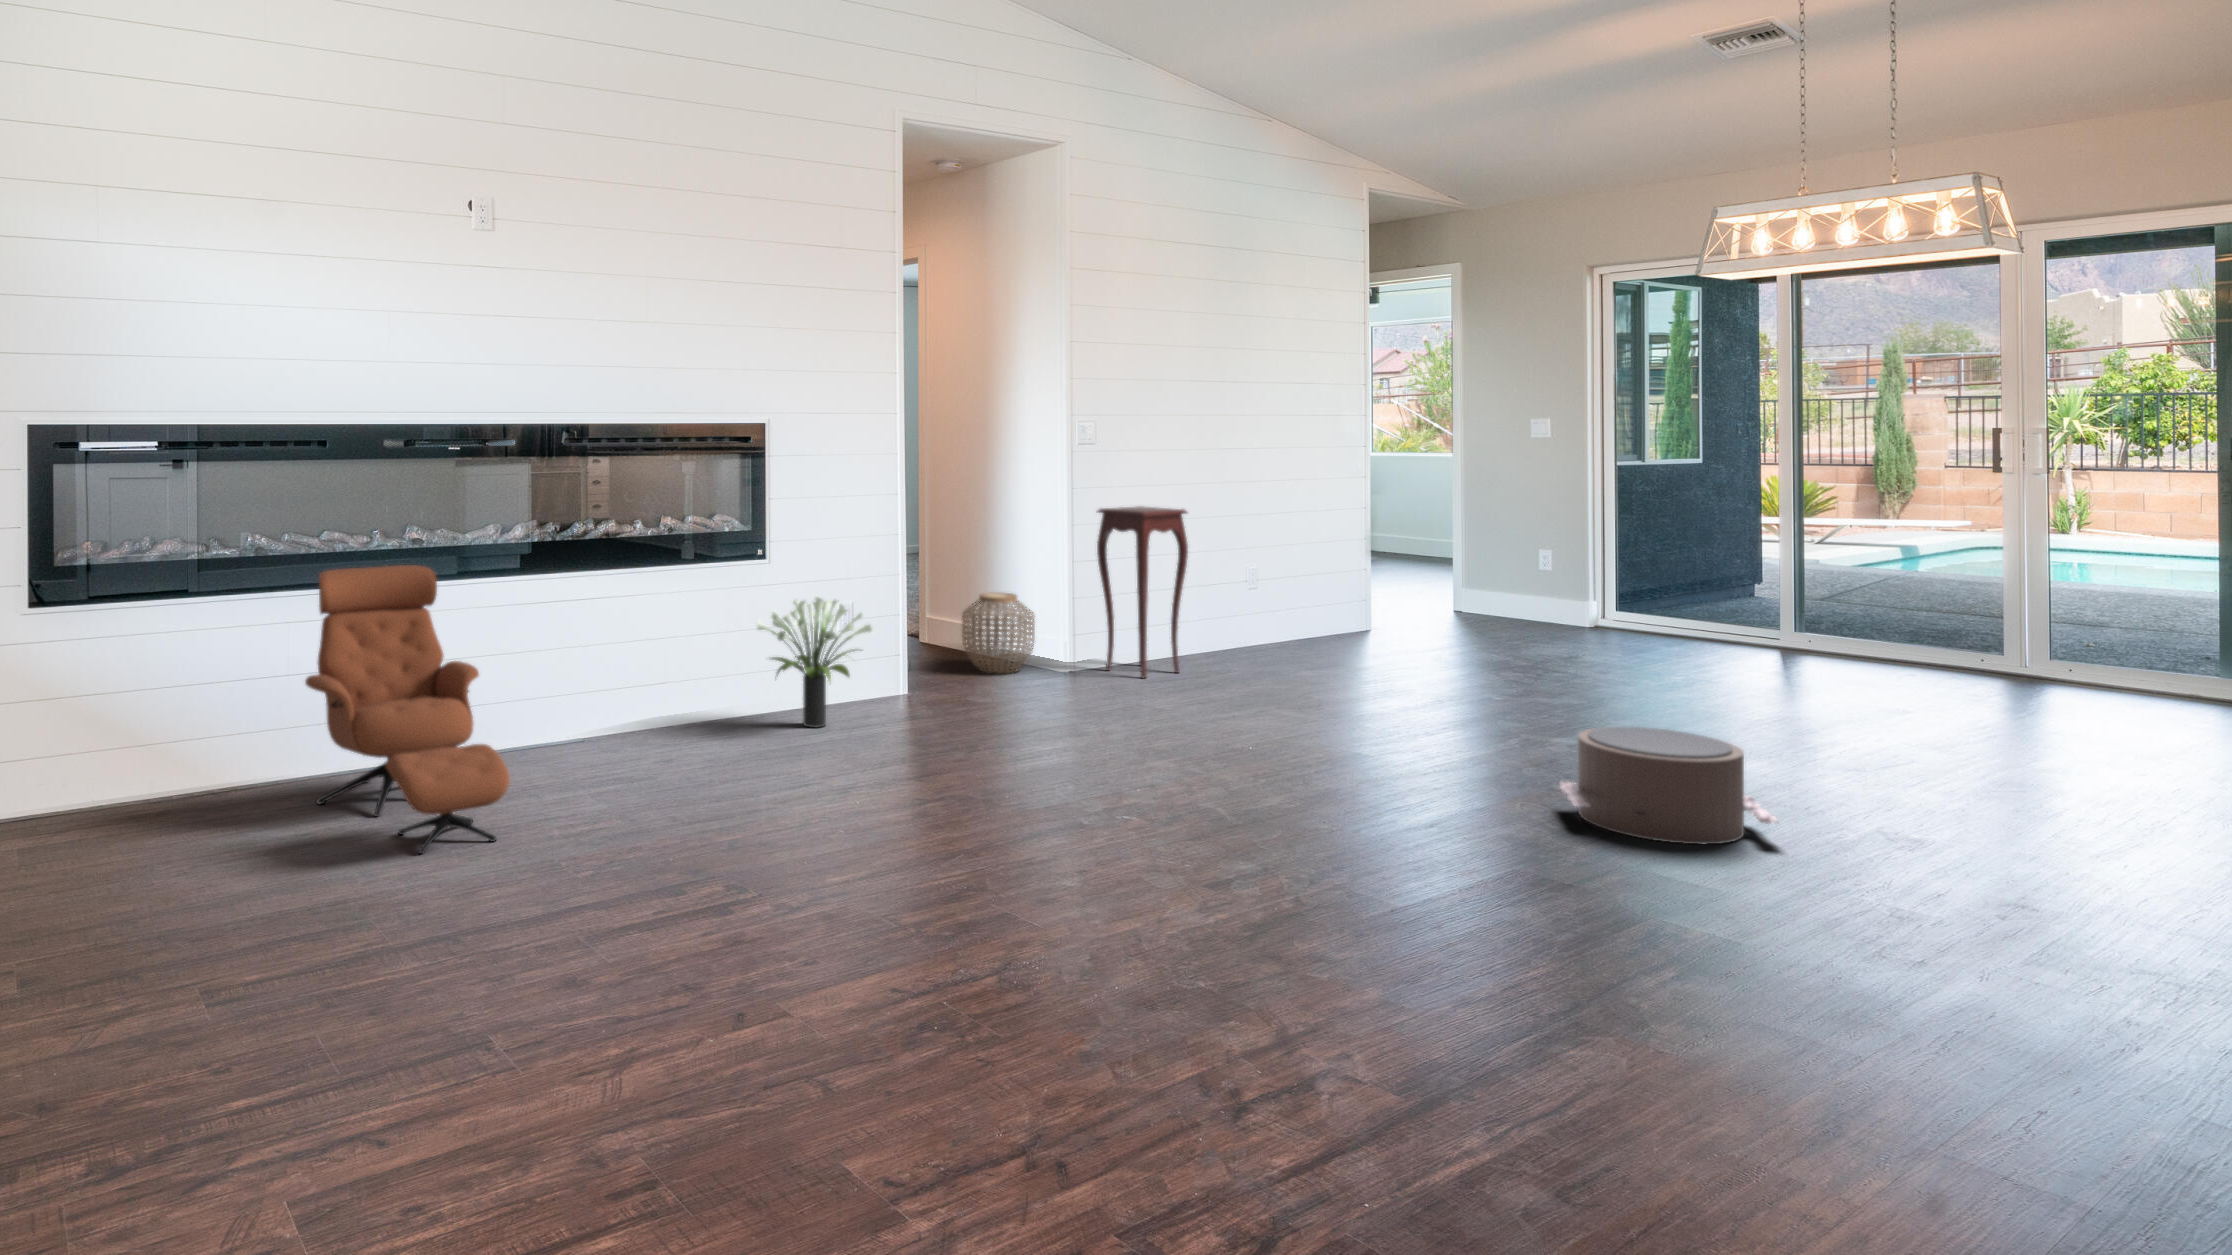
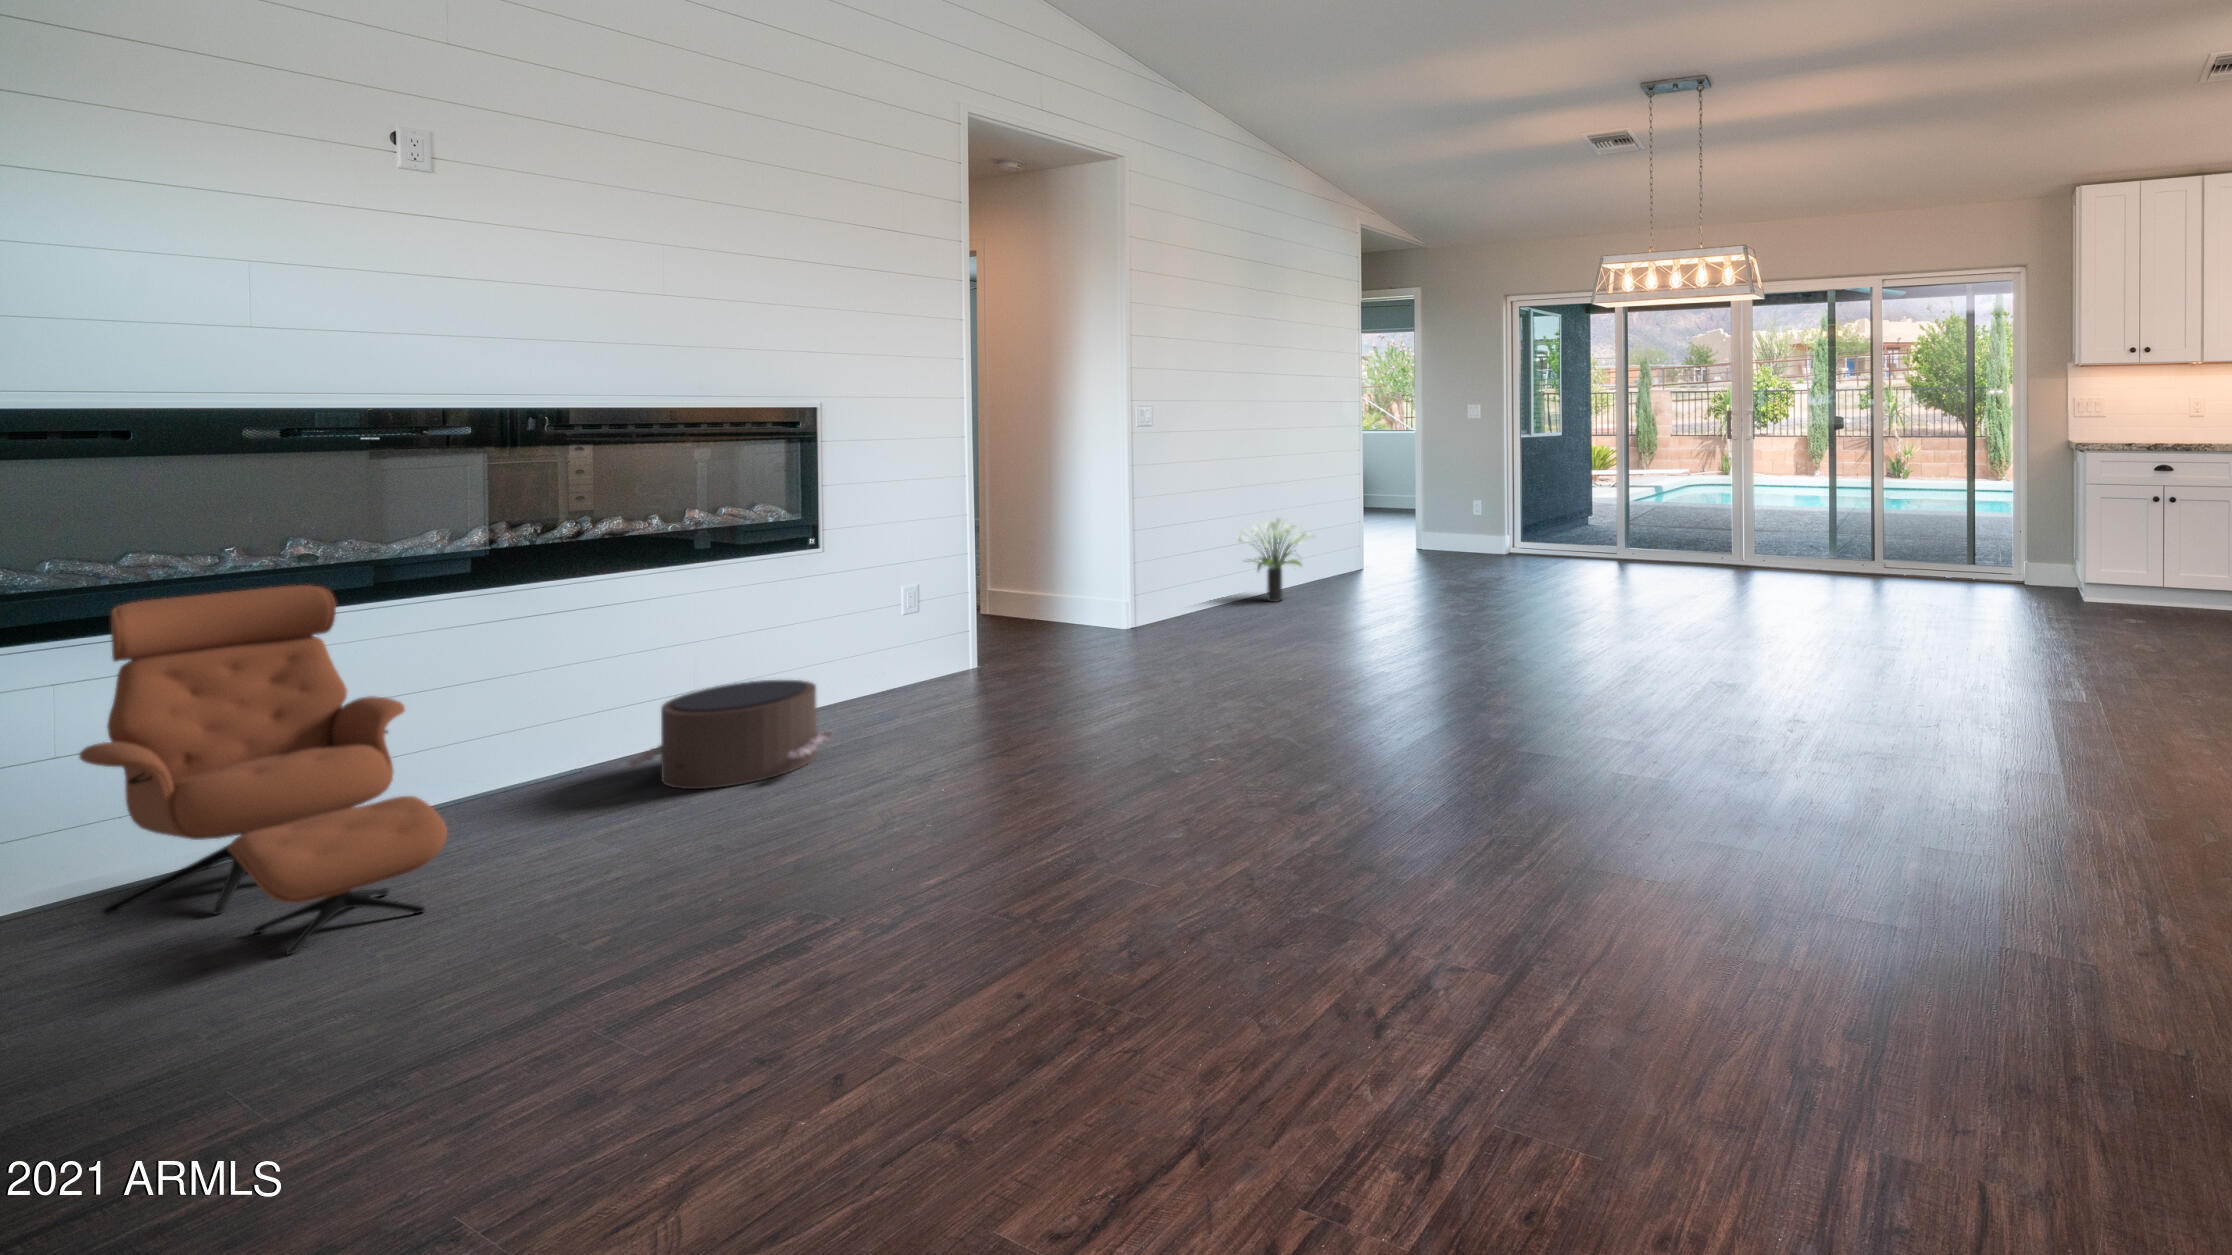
side table: present [1097,506,1188,678] -> none [1153,480,1231,624]
woven basket: present [962,592,1035,674] -> none [1028,561,1098,634]
potted plant: present [756,596,873,728] -> present [1238,519,1314,602]
pouf: present [1560,727,1779,844] -> present [626,680,833,789]

